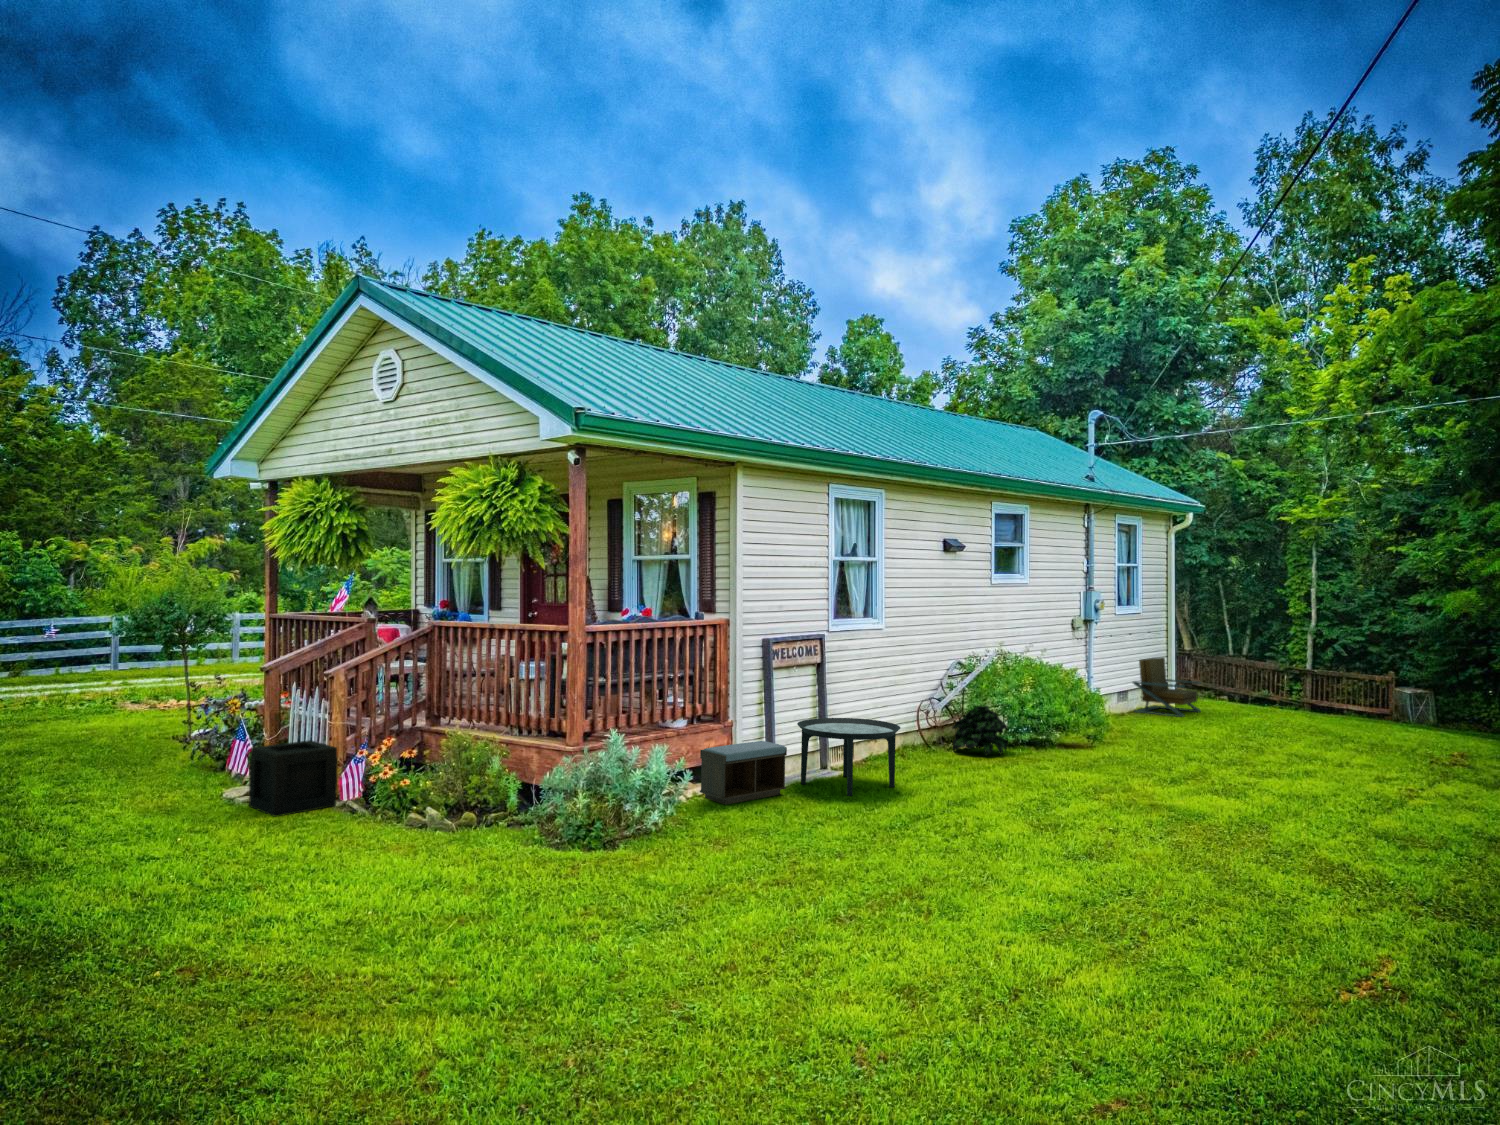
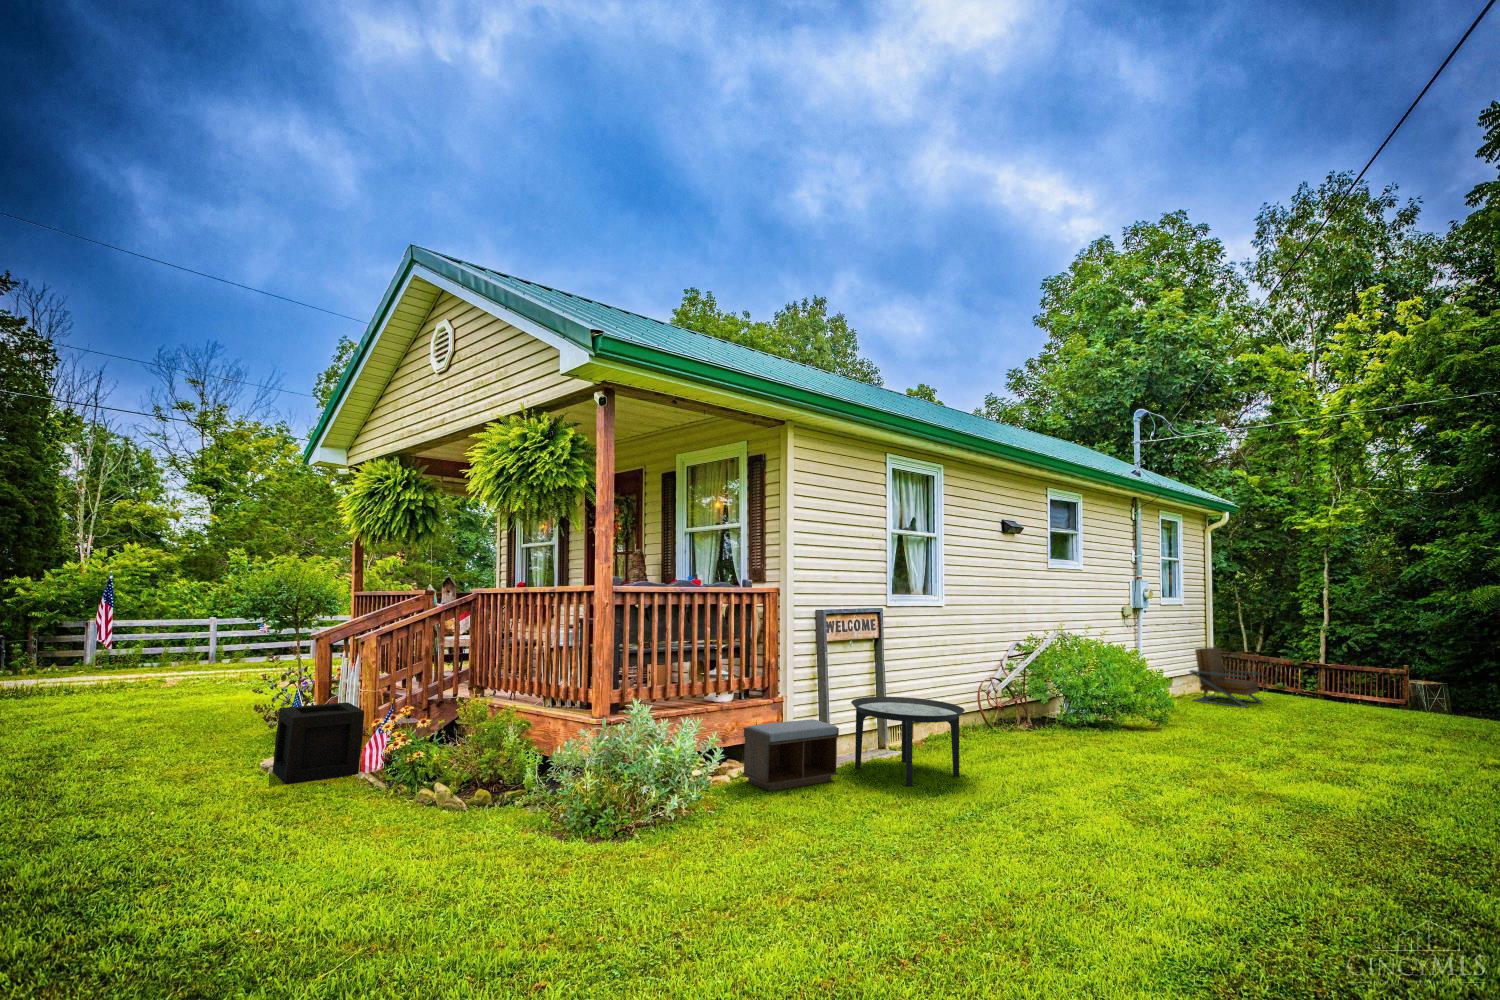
potted plant: present [952,706,1008,755] -> none [1015,689,1077,743]

